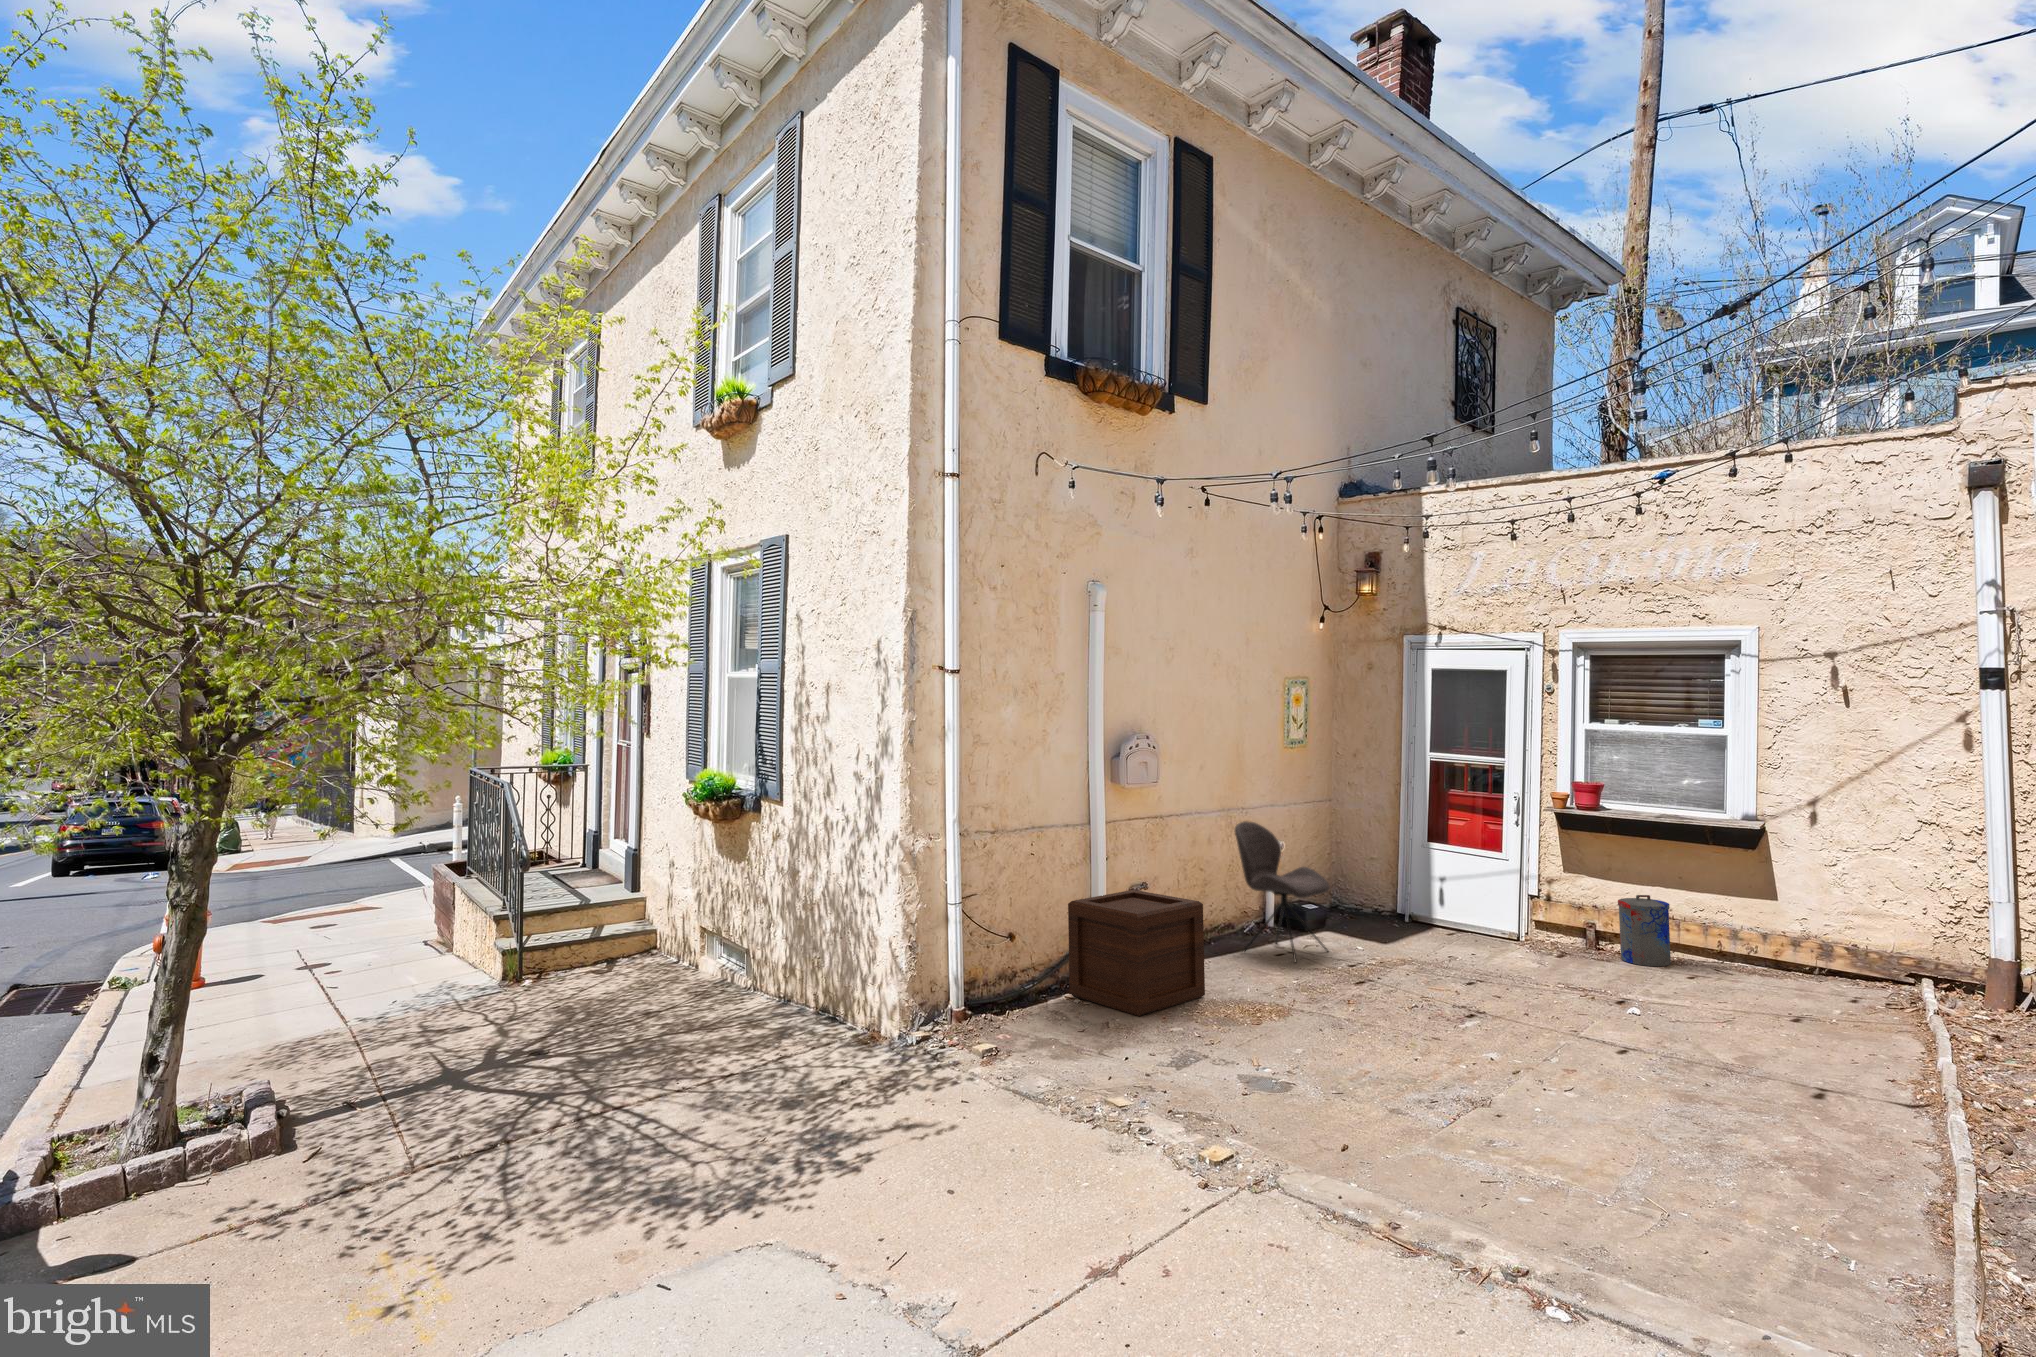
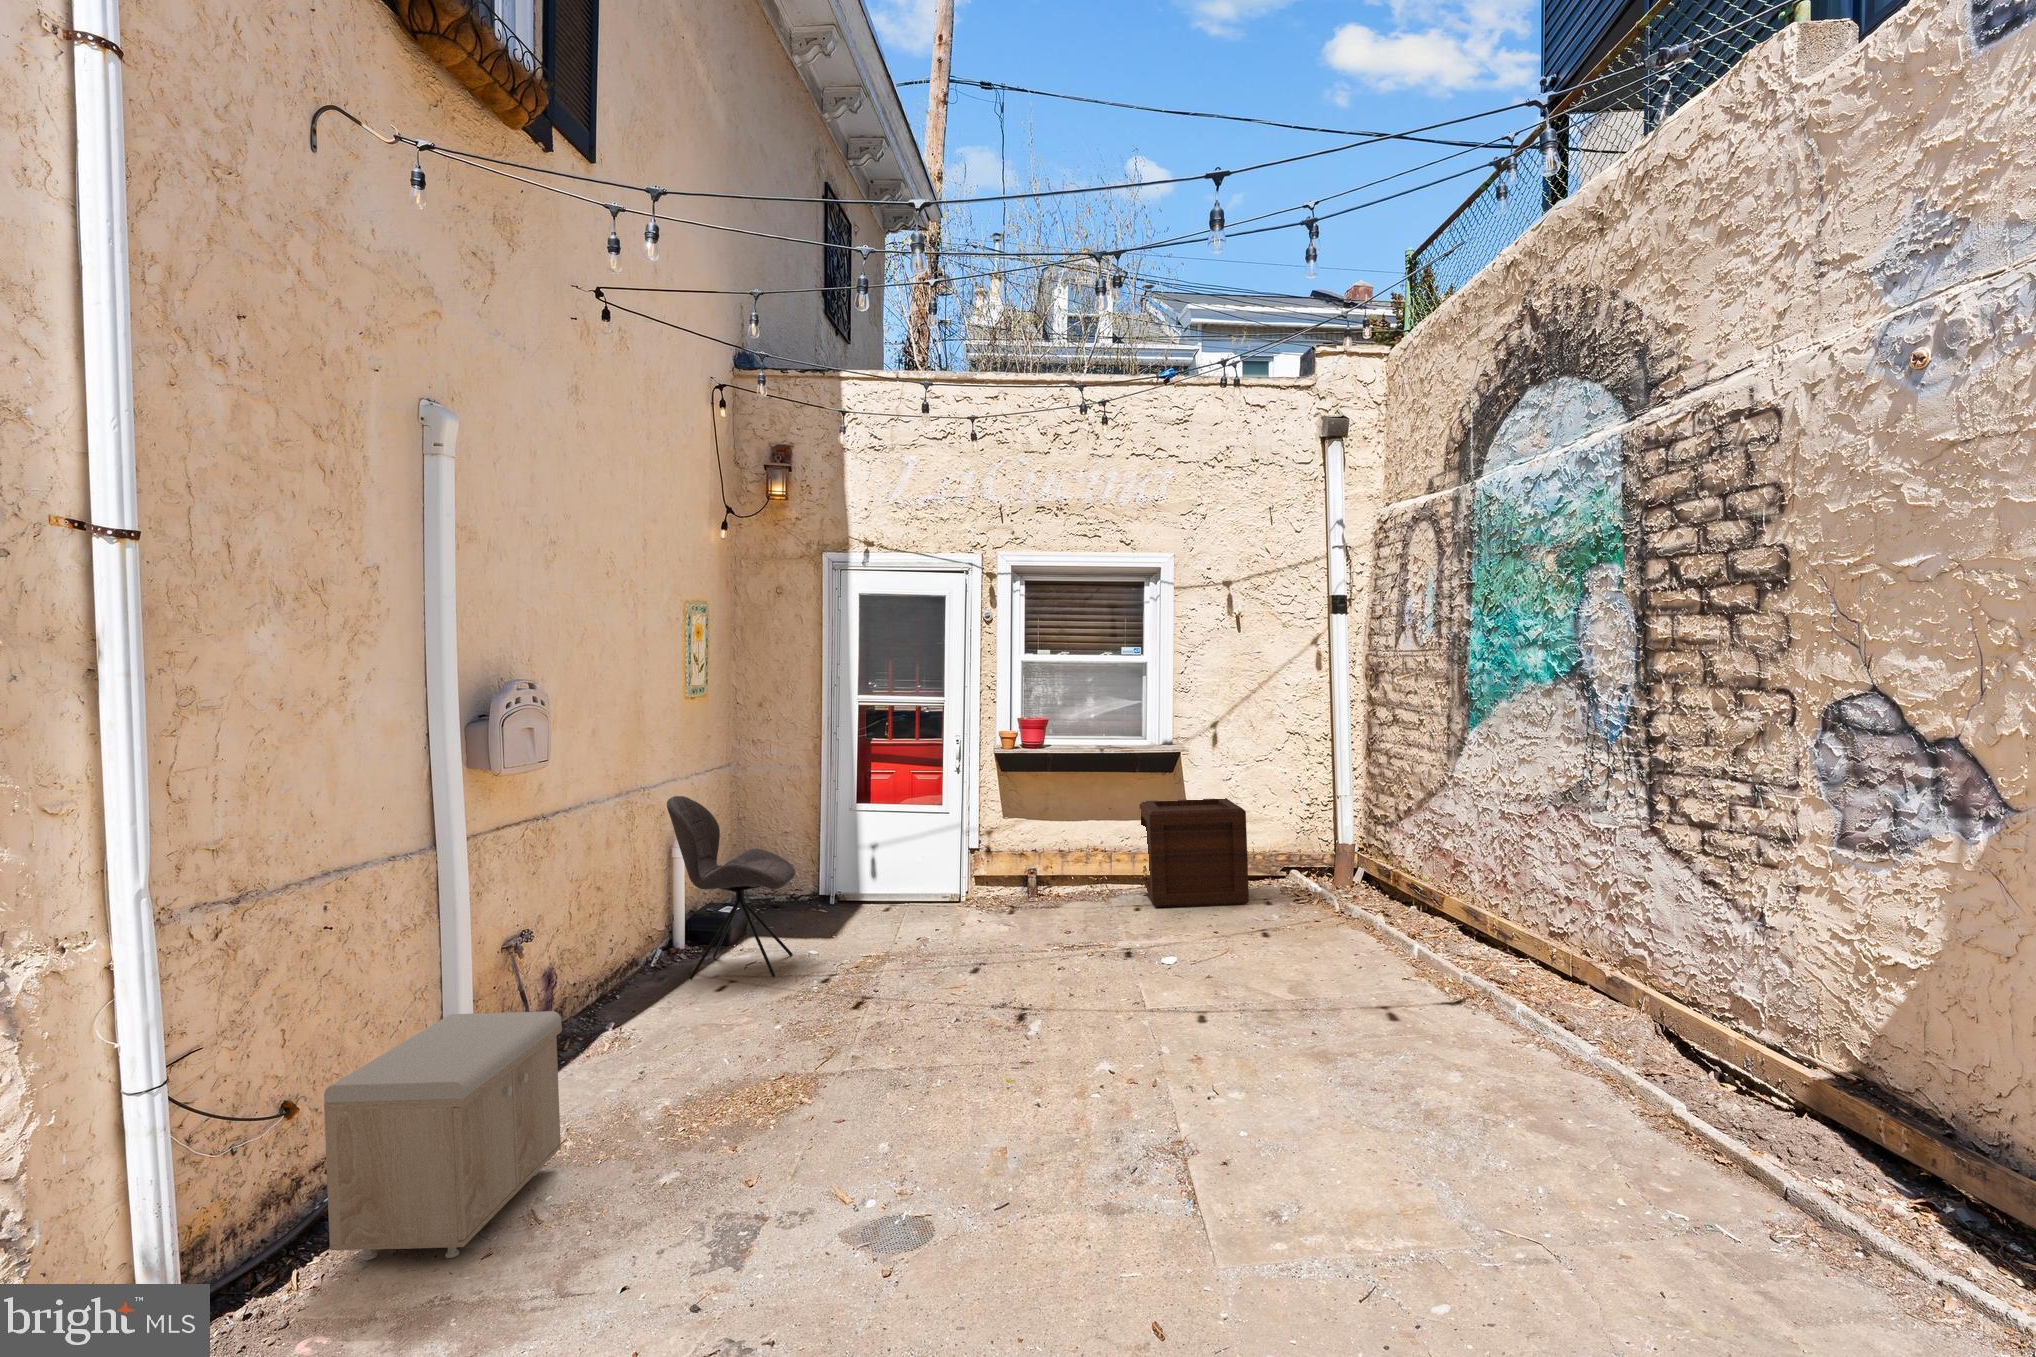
wooden crate: present [1068,890,1205,1016] -> present [1140,798,1249,907]
trash can: present [1618,895,1671,966] -> none [1065,830,1112,903]
storage bench: none [924,931,1056,1053] -> present [324,1011,562,1260]

